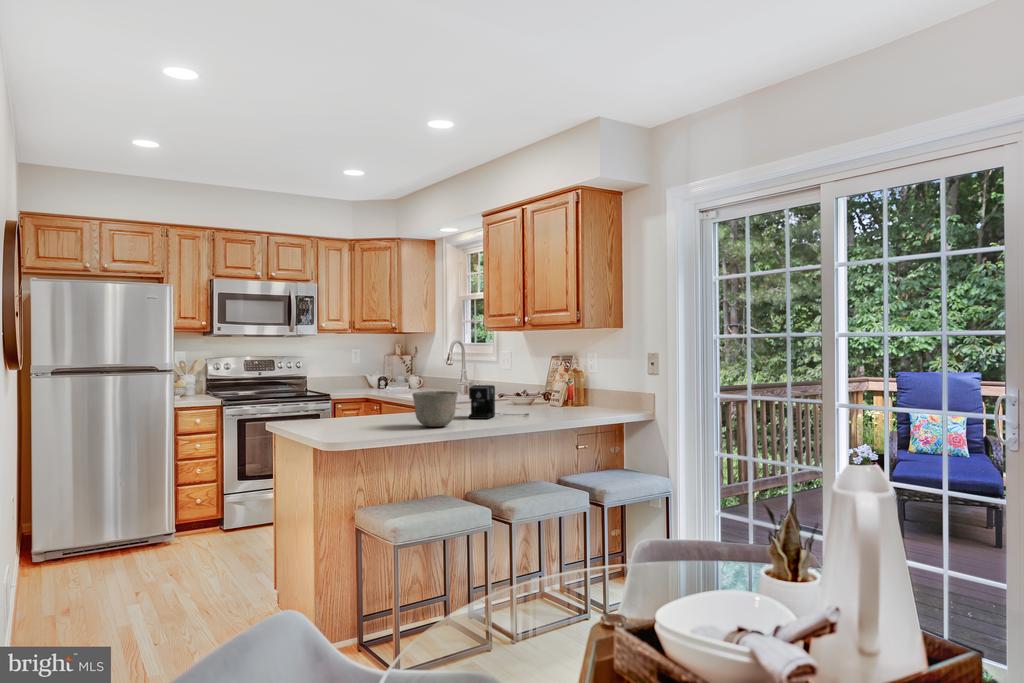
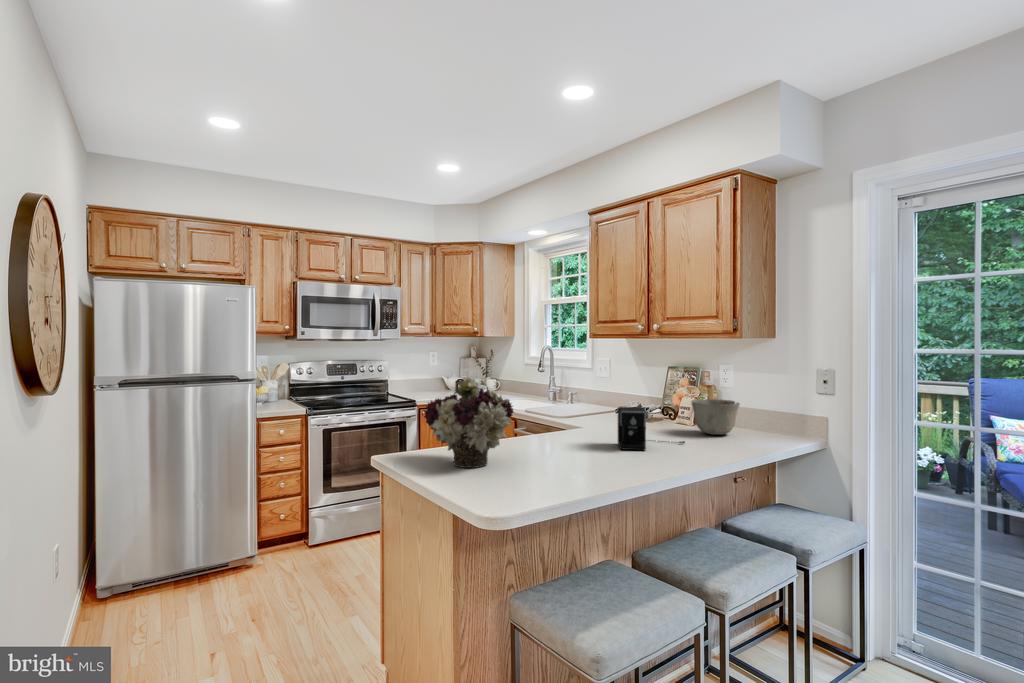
flower arrangement: none [300,358,371,427] -> present [424,378,513,468]
ceramic bowl: present [412,391,458,427] -> present [692,399,740,435]

